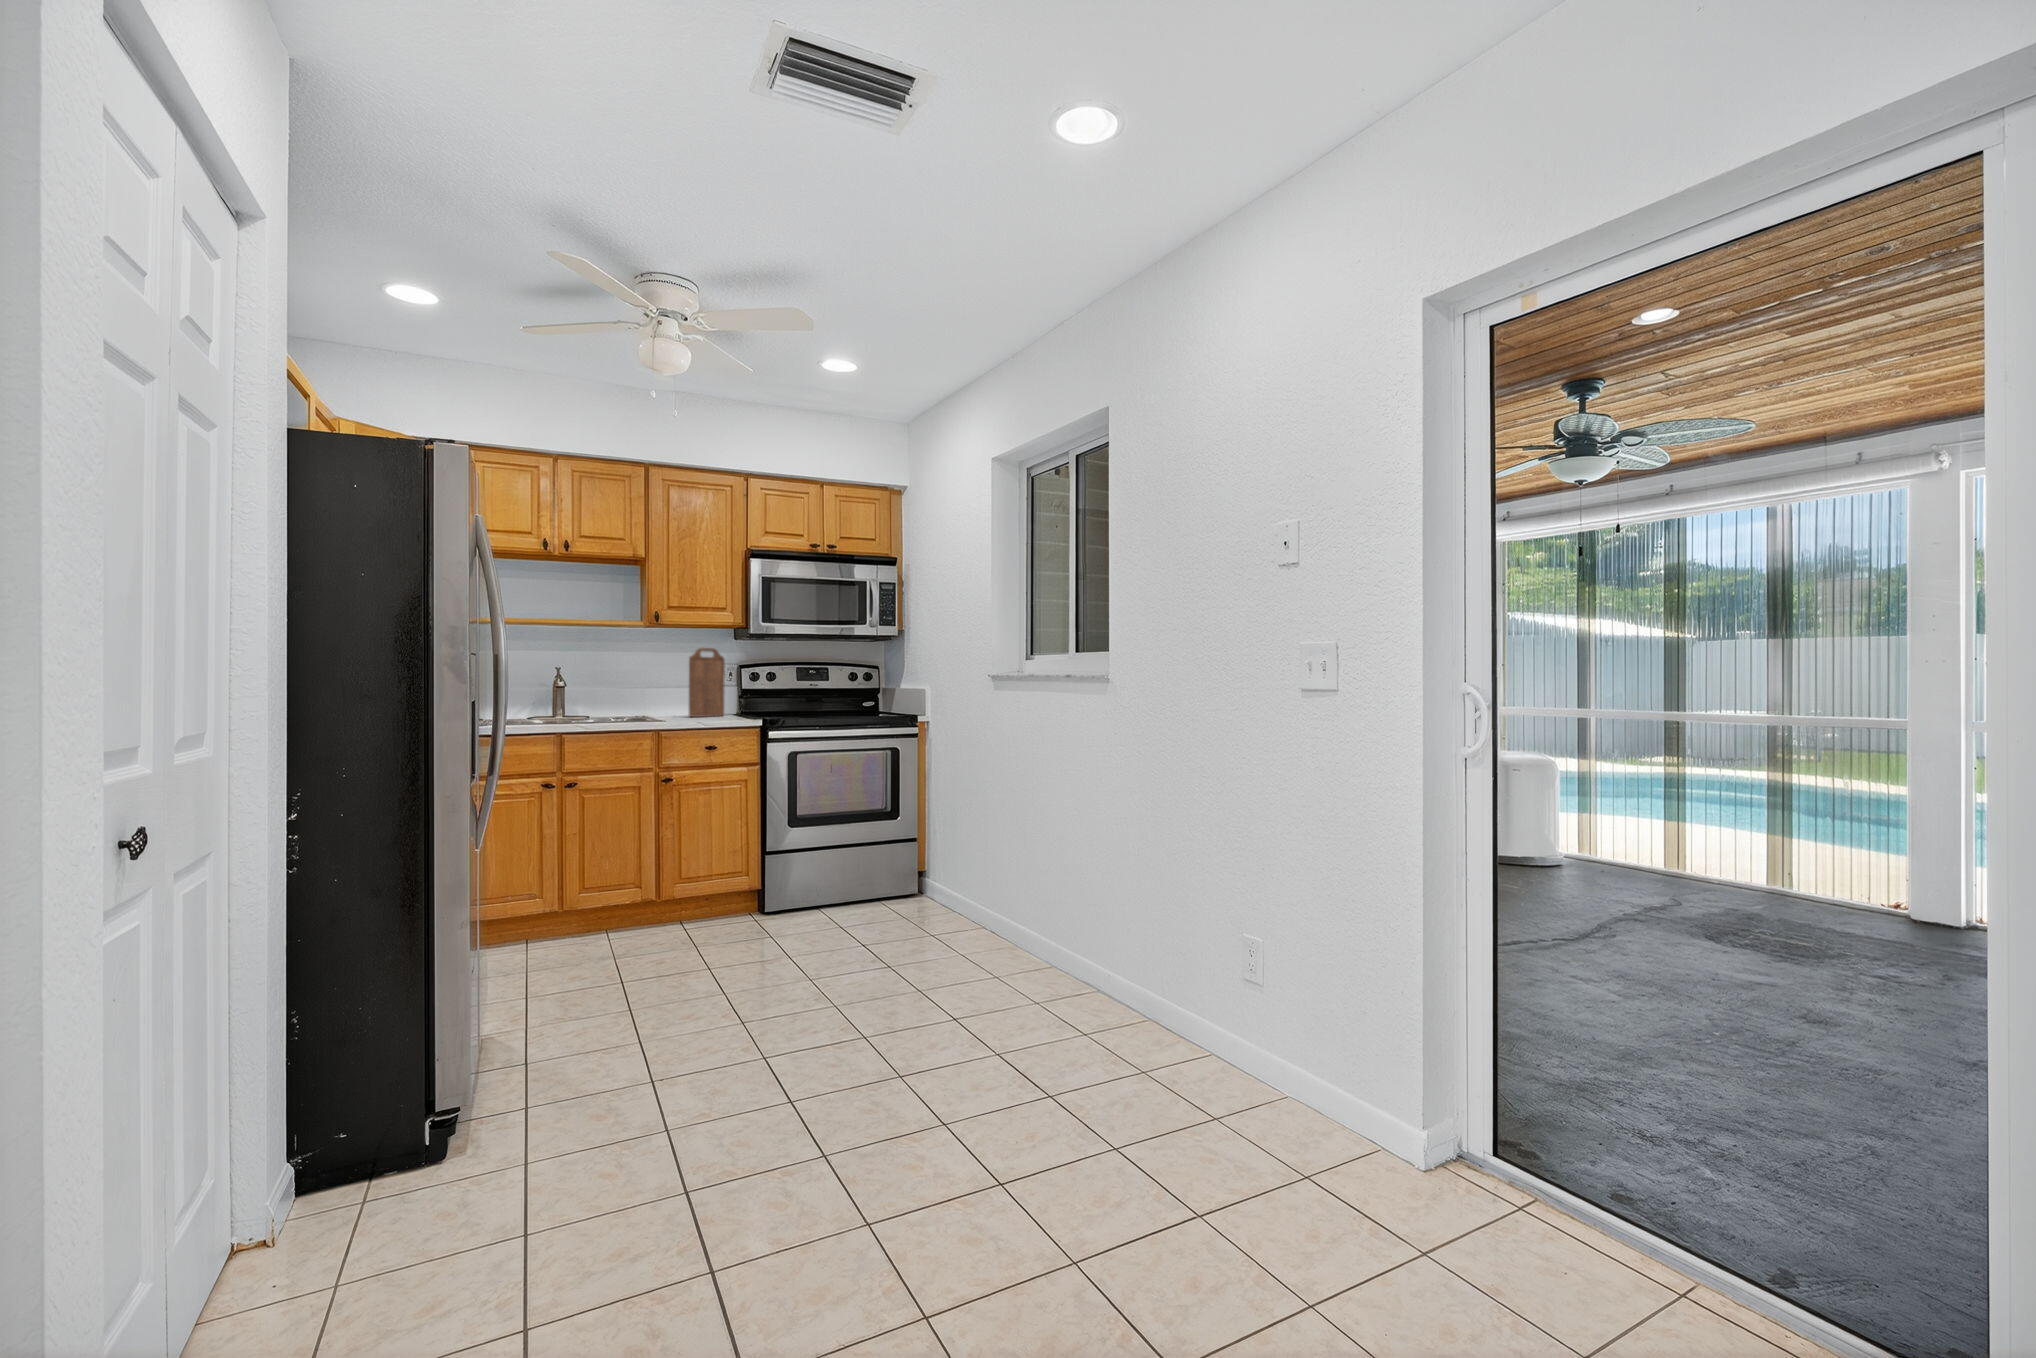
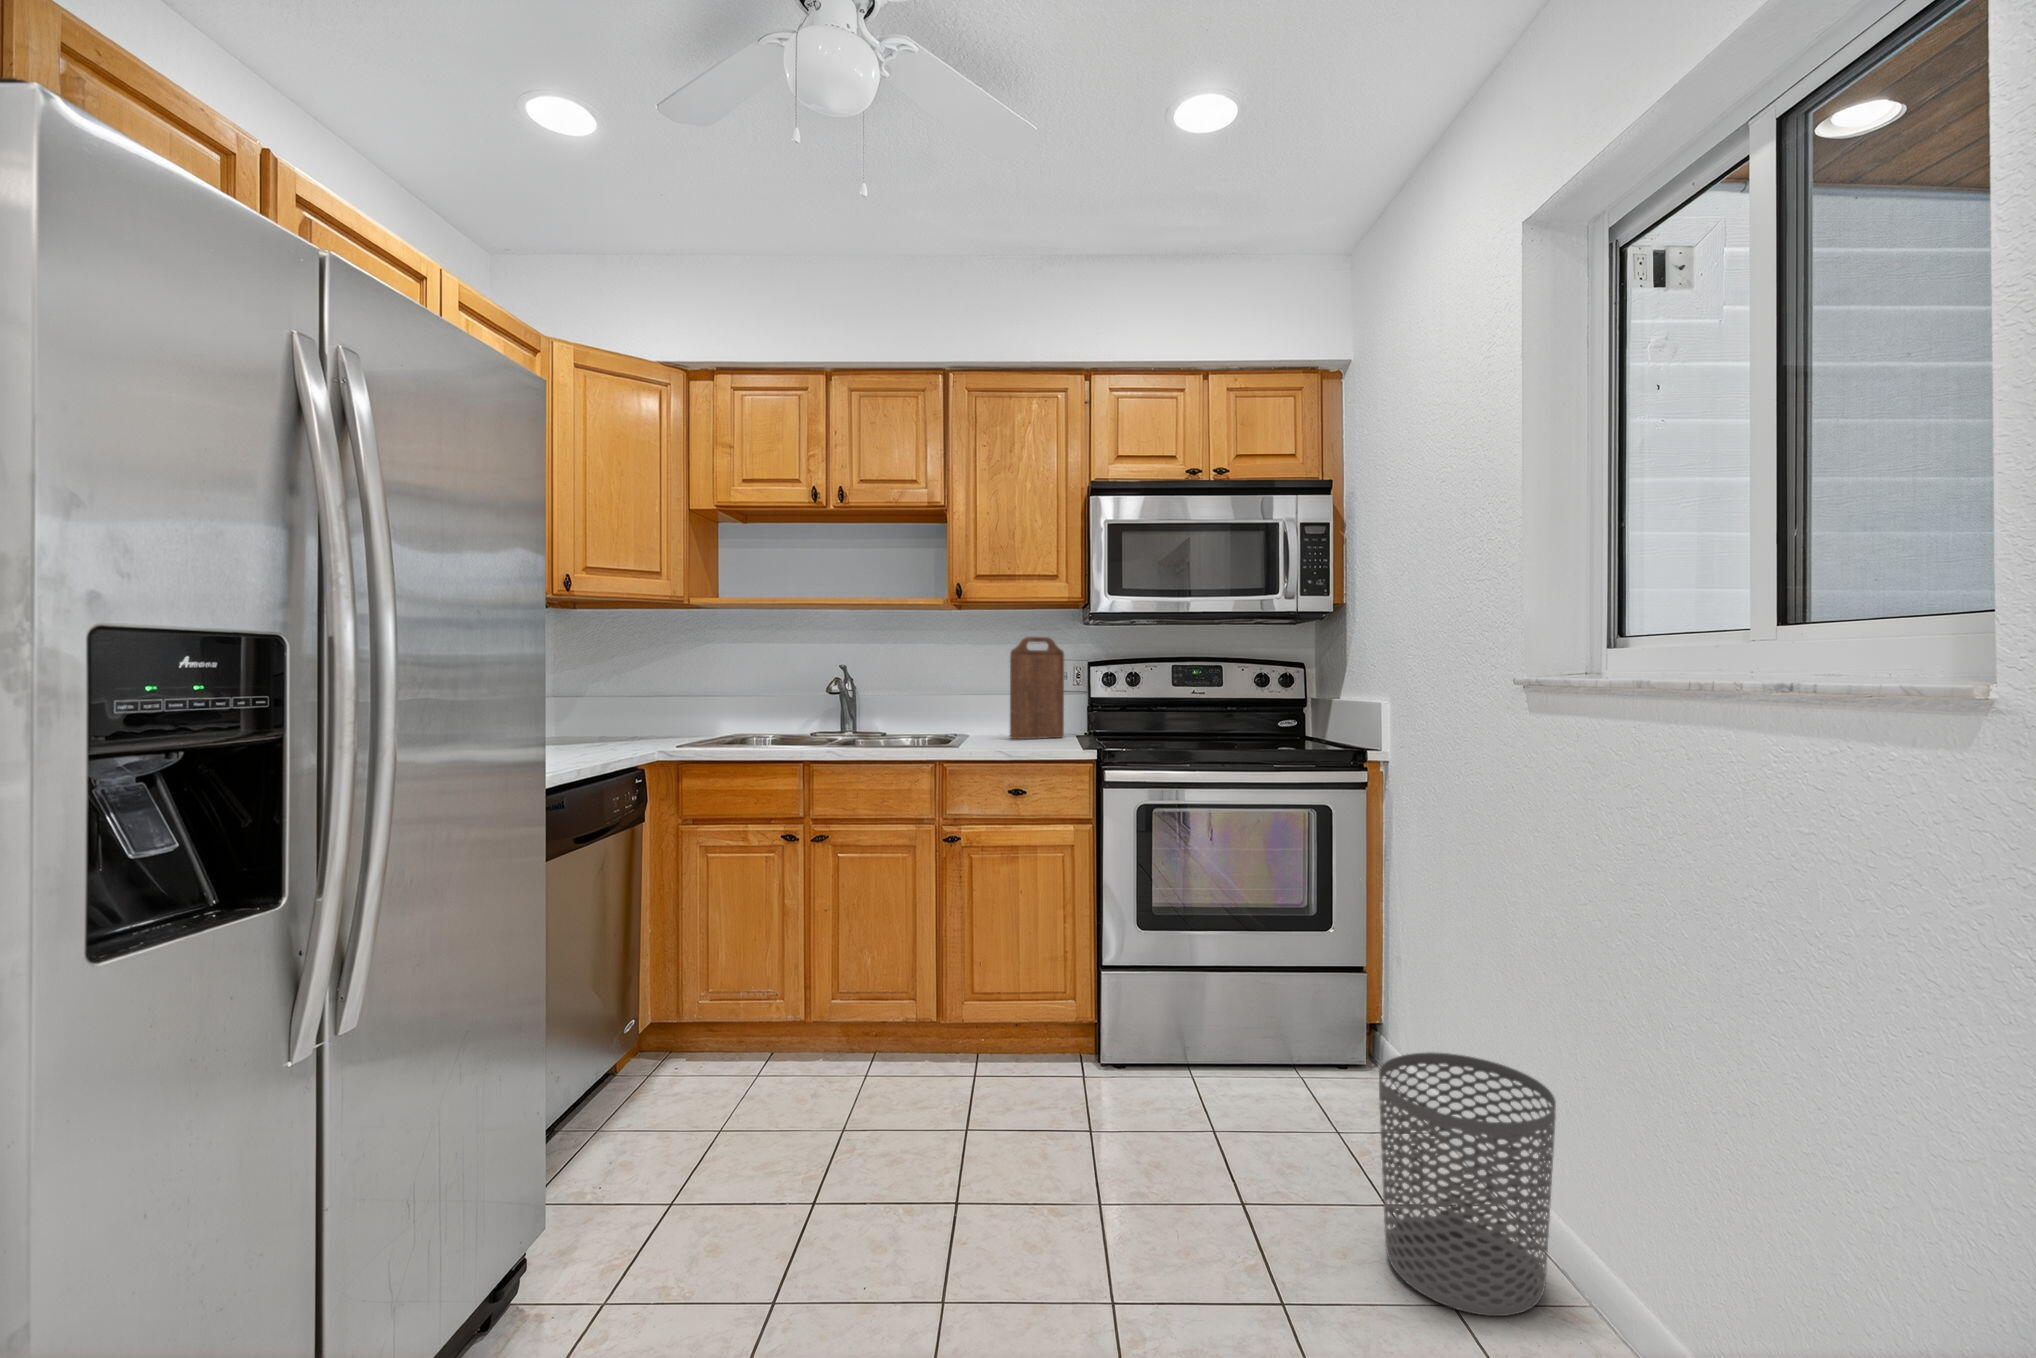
waste bin: none [932,853,1005,954] -> present [1379,1052,1556,1316]

